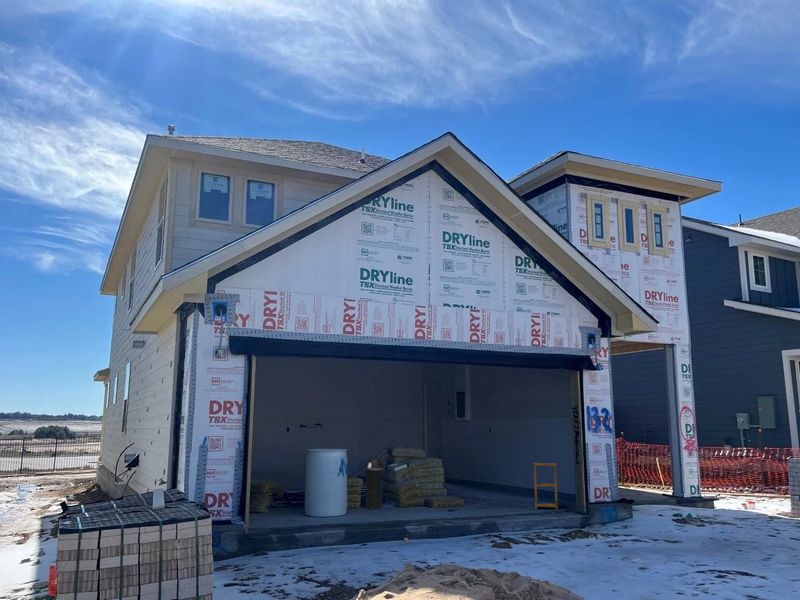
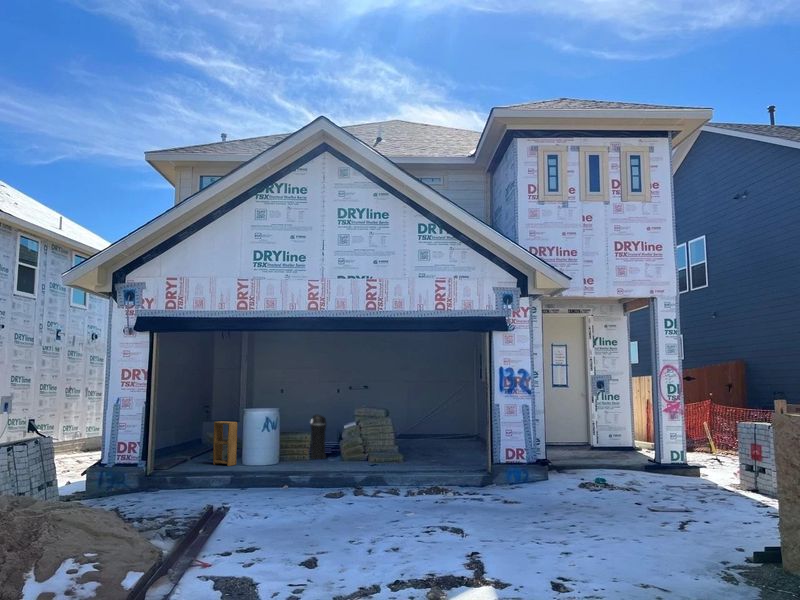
shelving unit: present [534,463,558,509] -> present [213,421,237,466]

